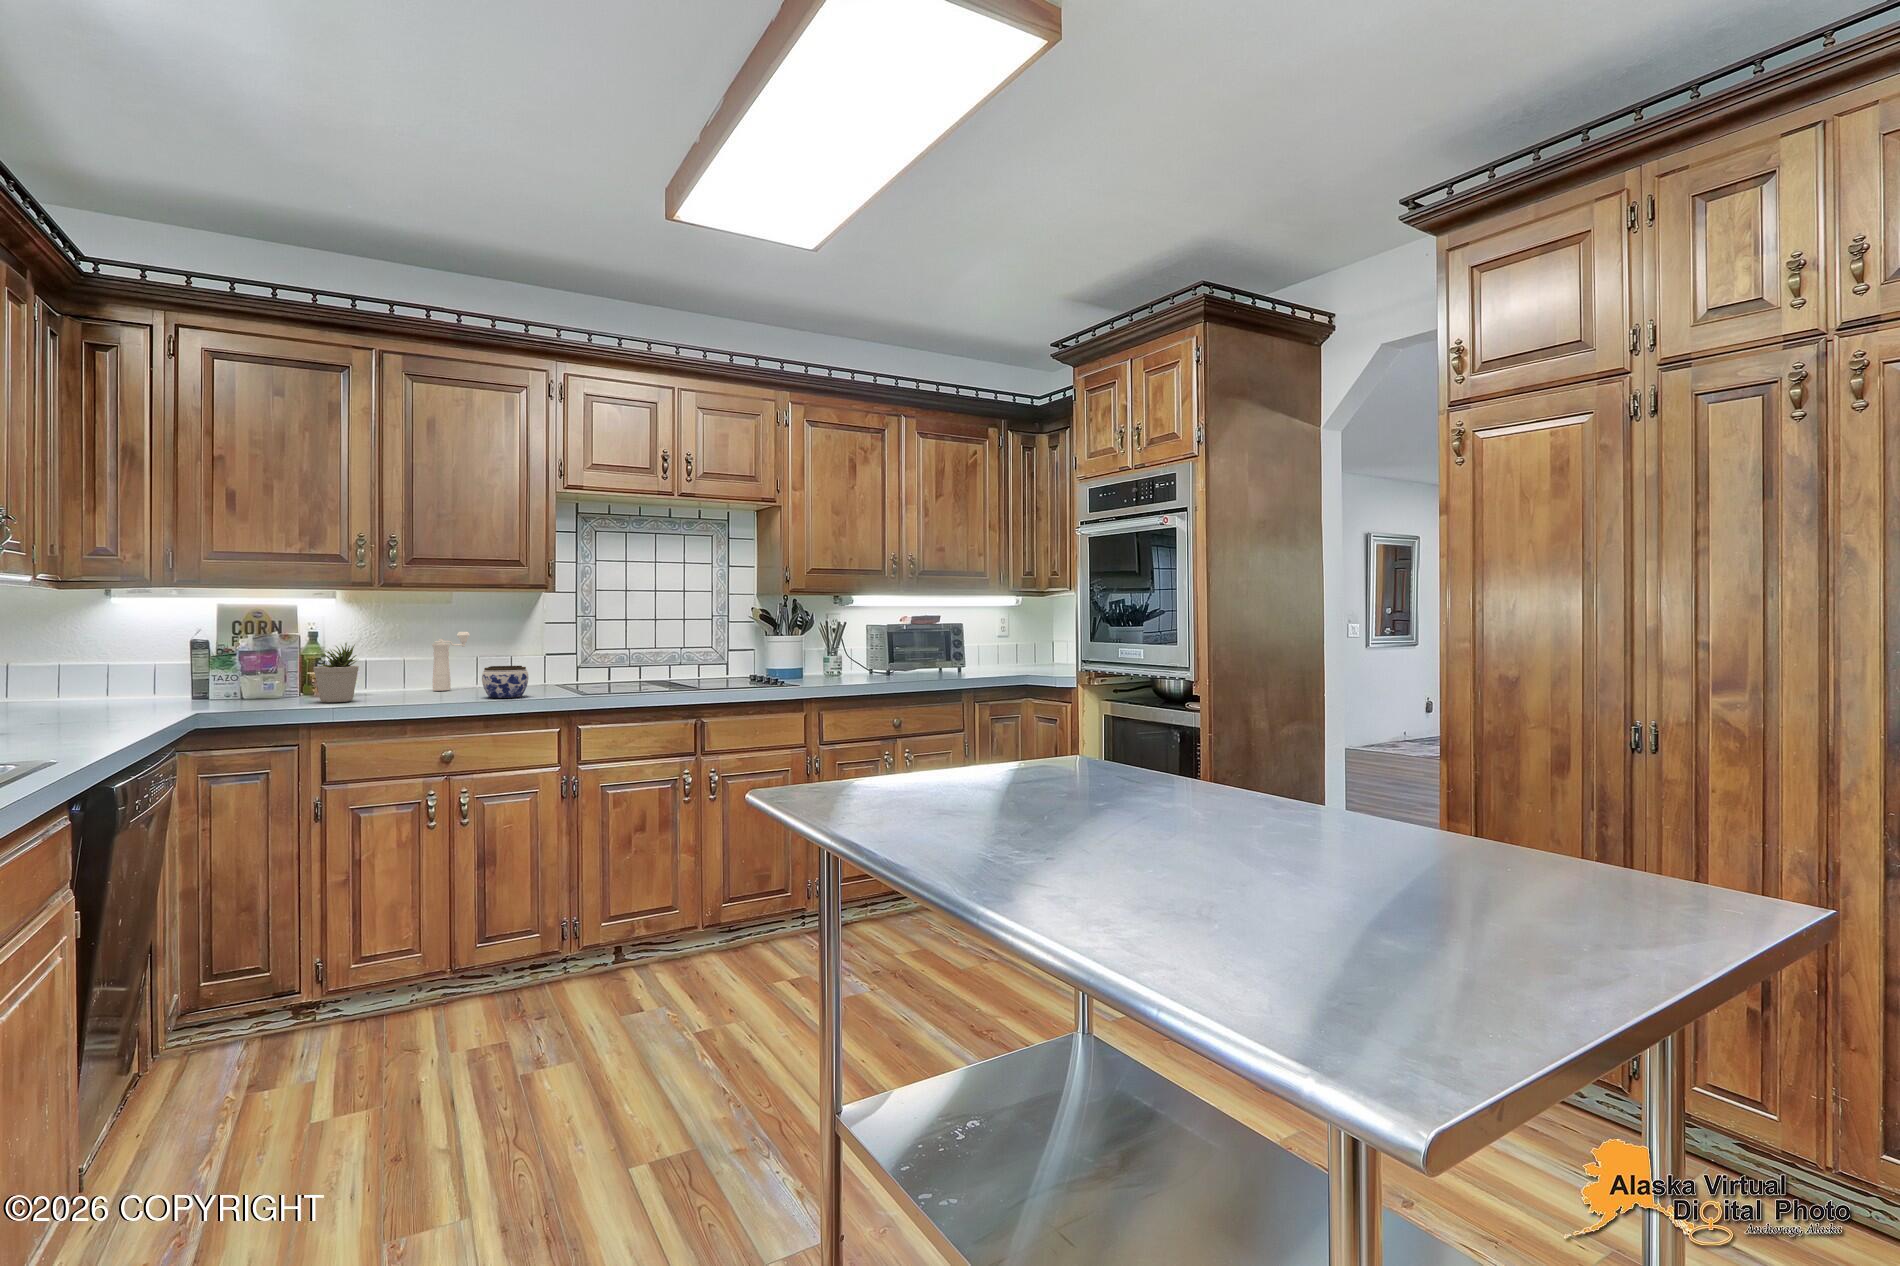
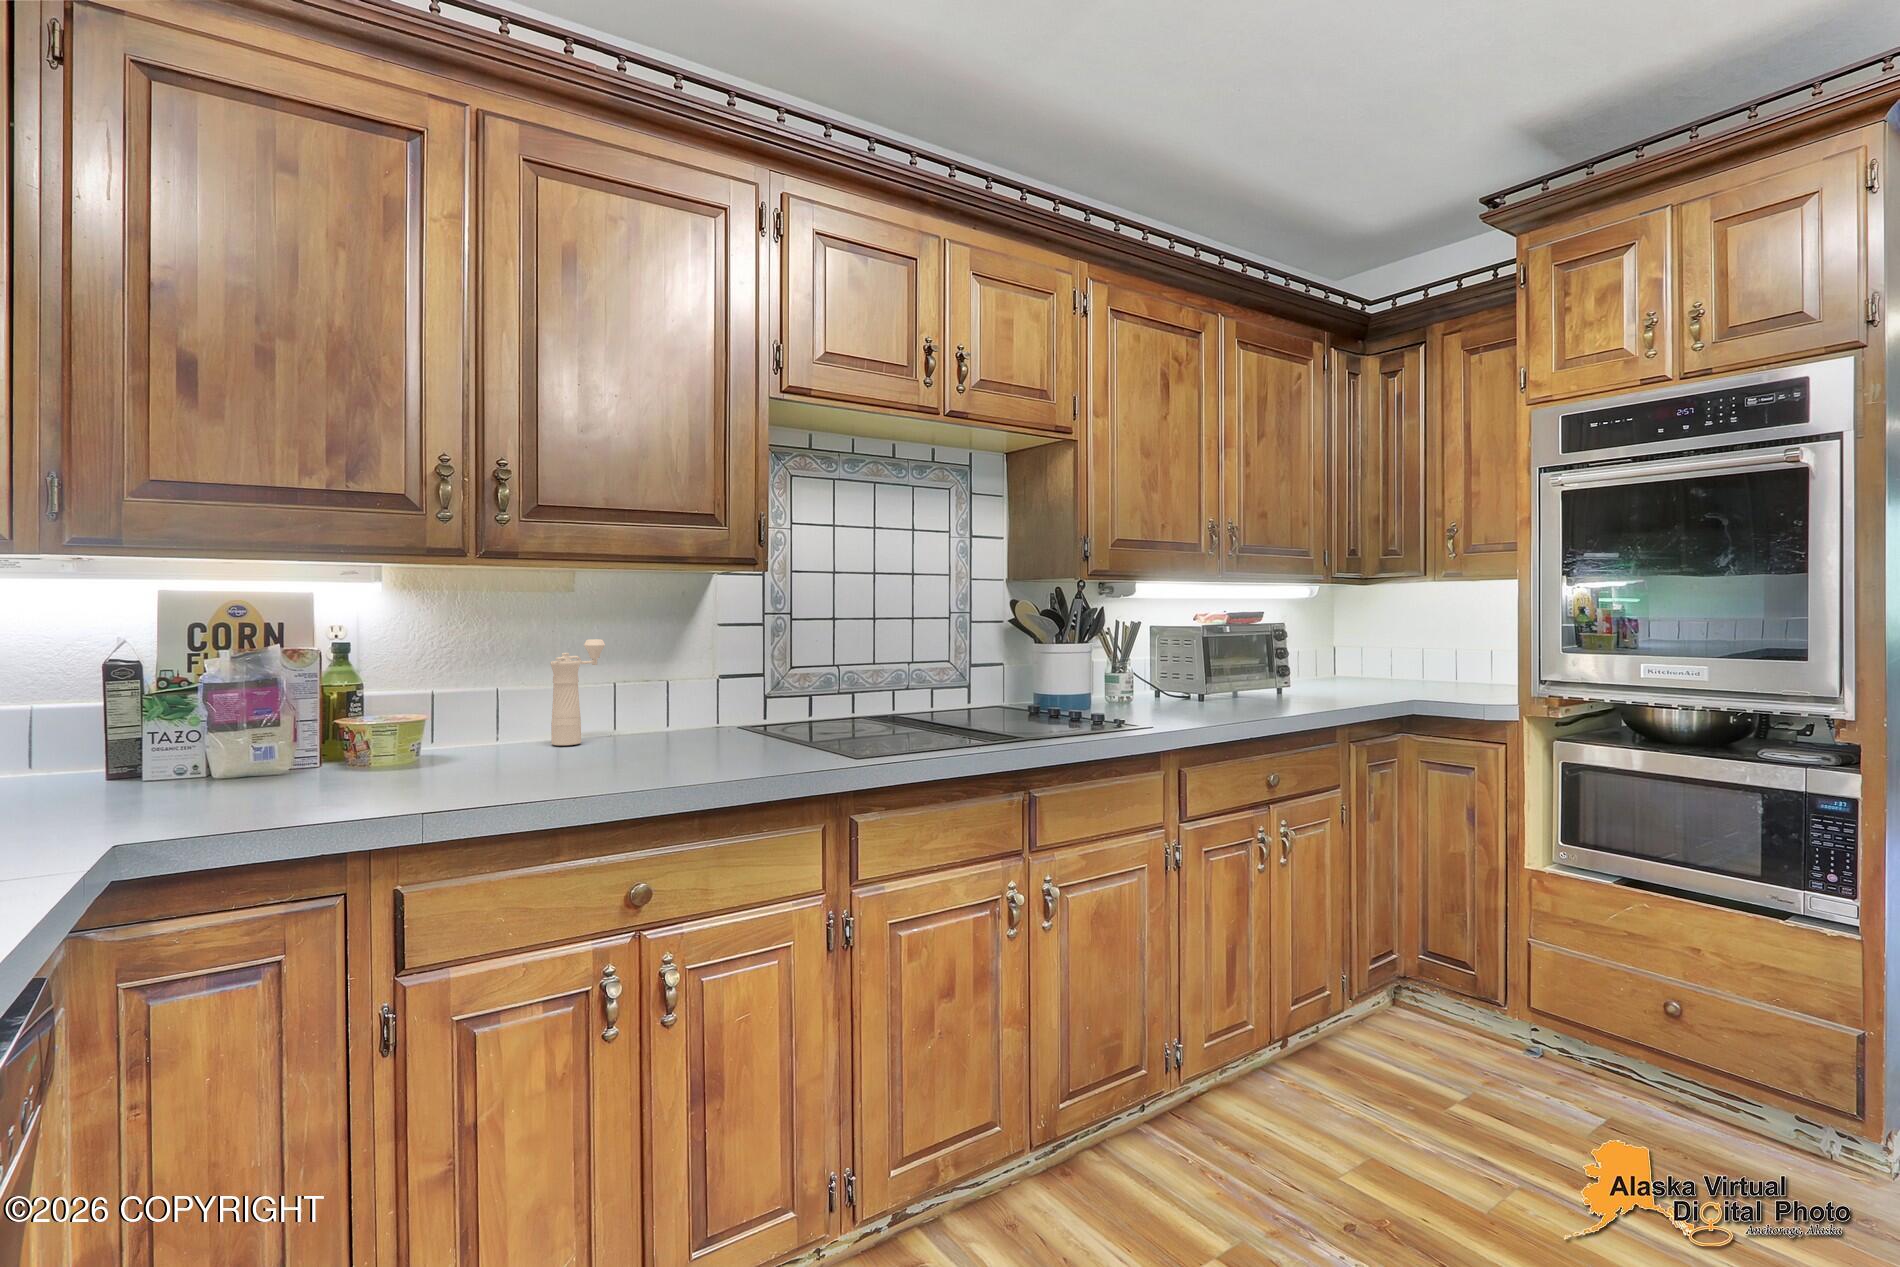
potted plant: present [313,643,359,702] -> none [360,666,449,788]
jar: present [482,666,528,698] -> none [666,704,745,766]

